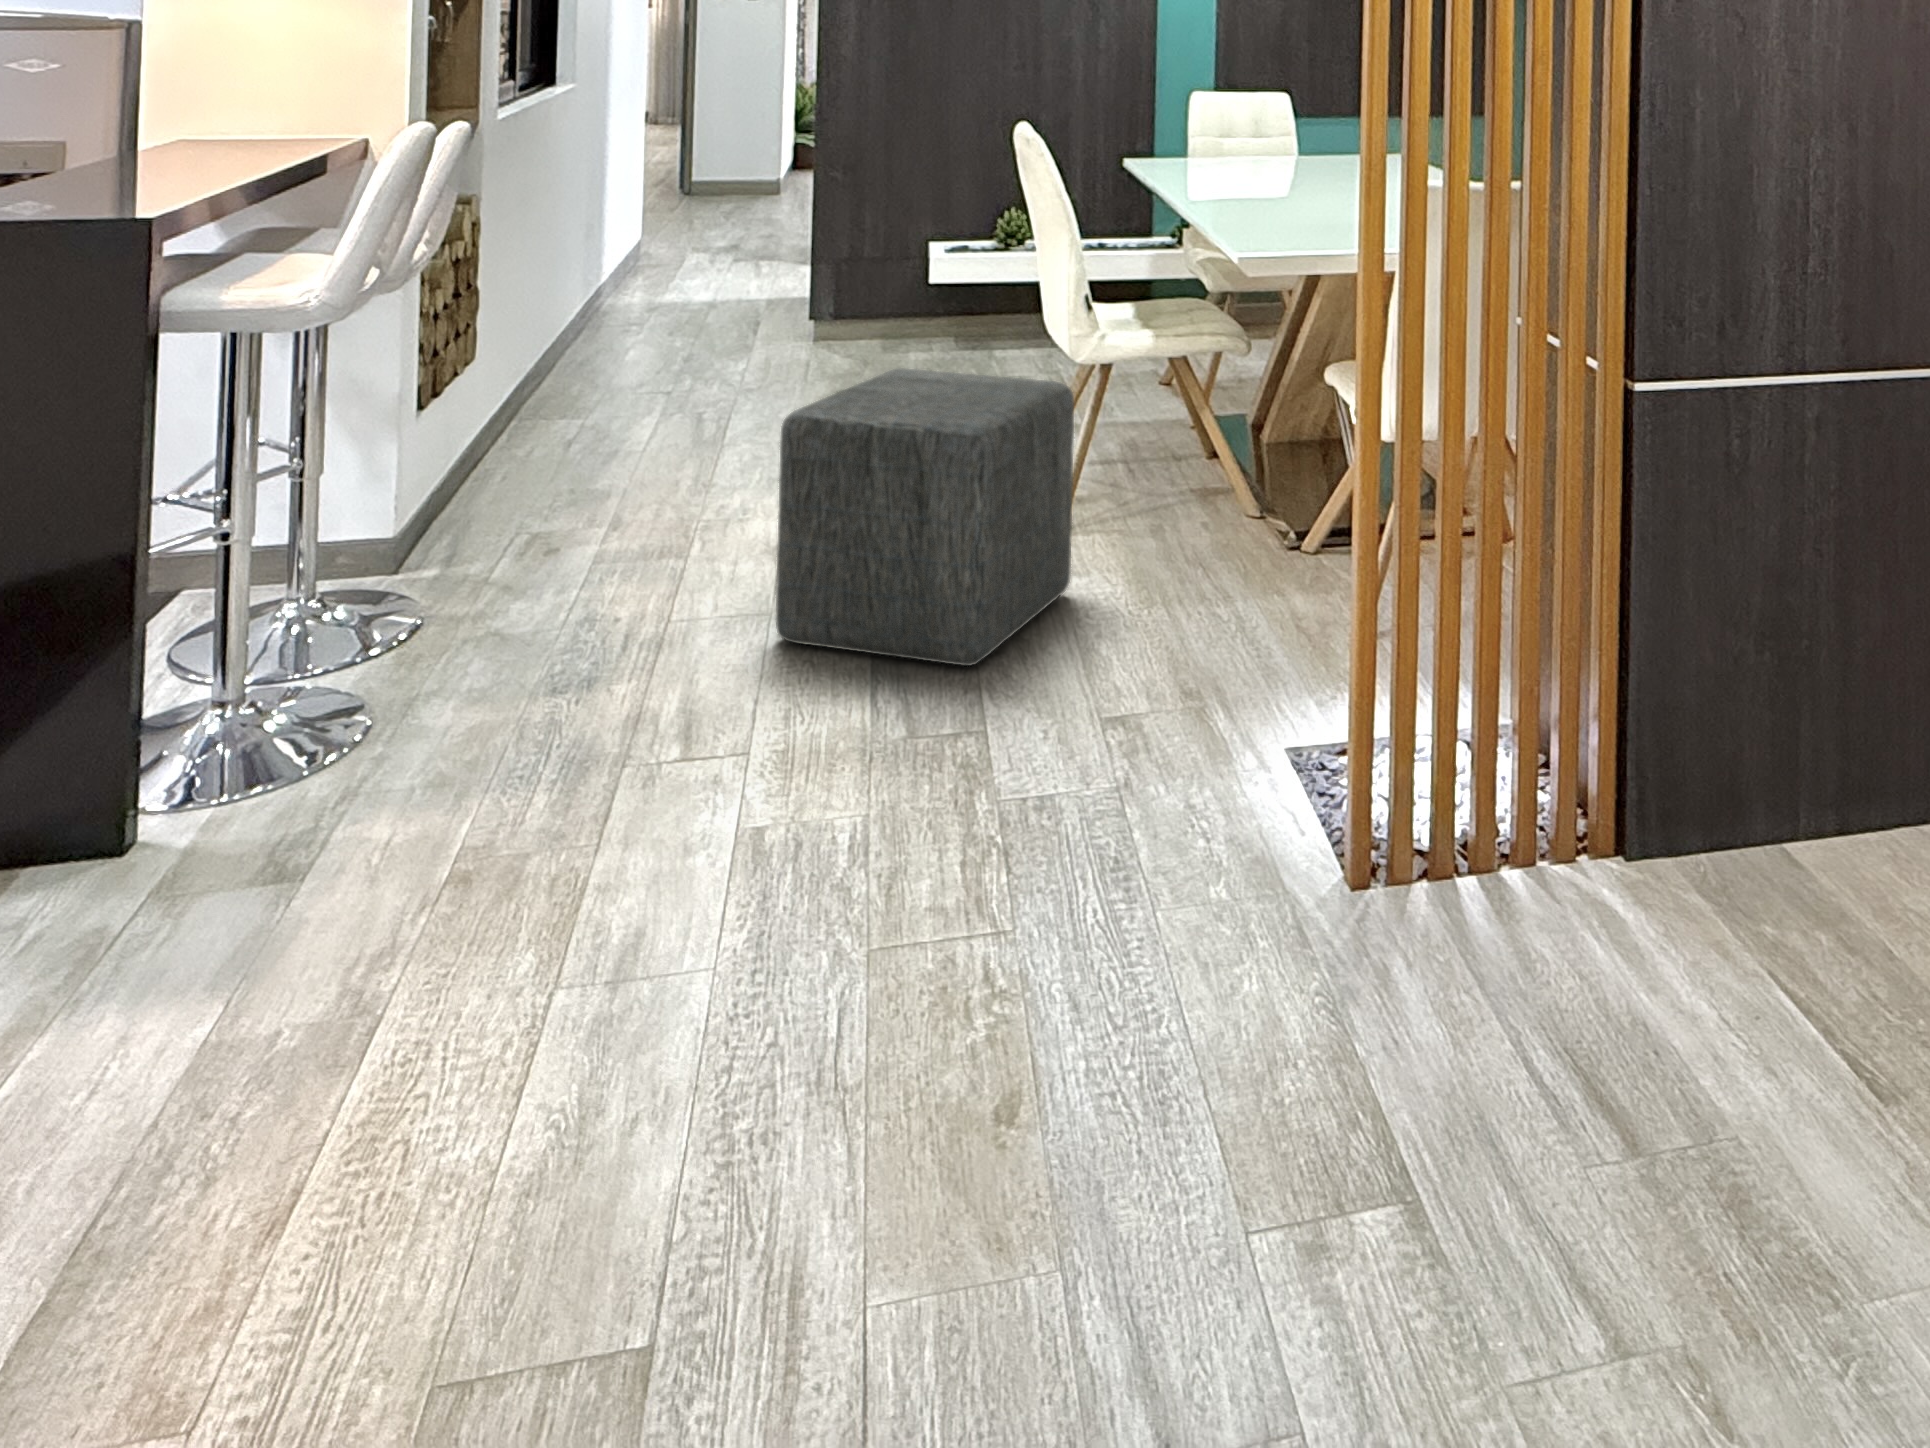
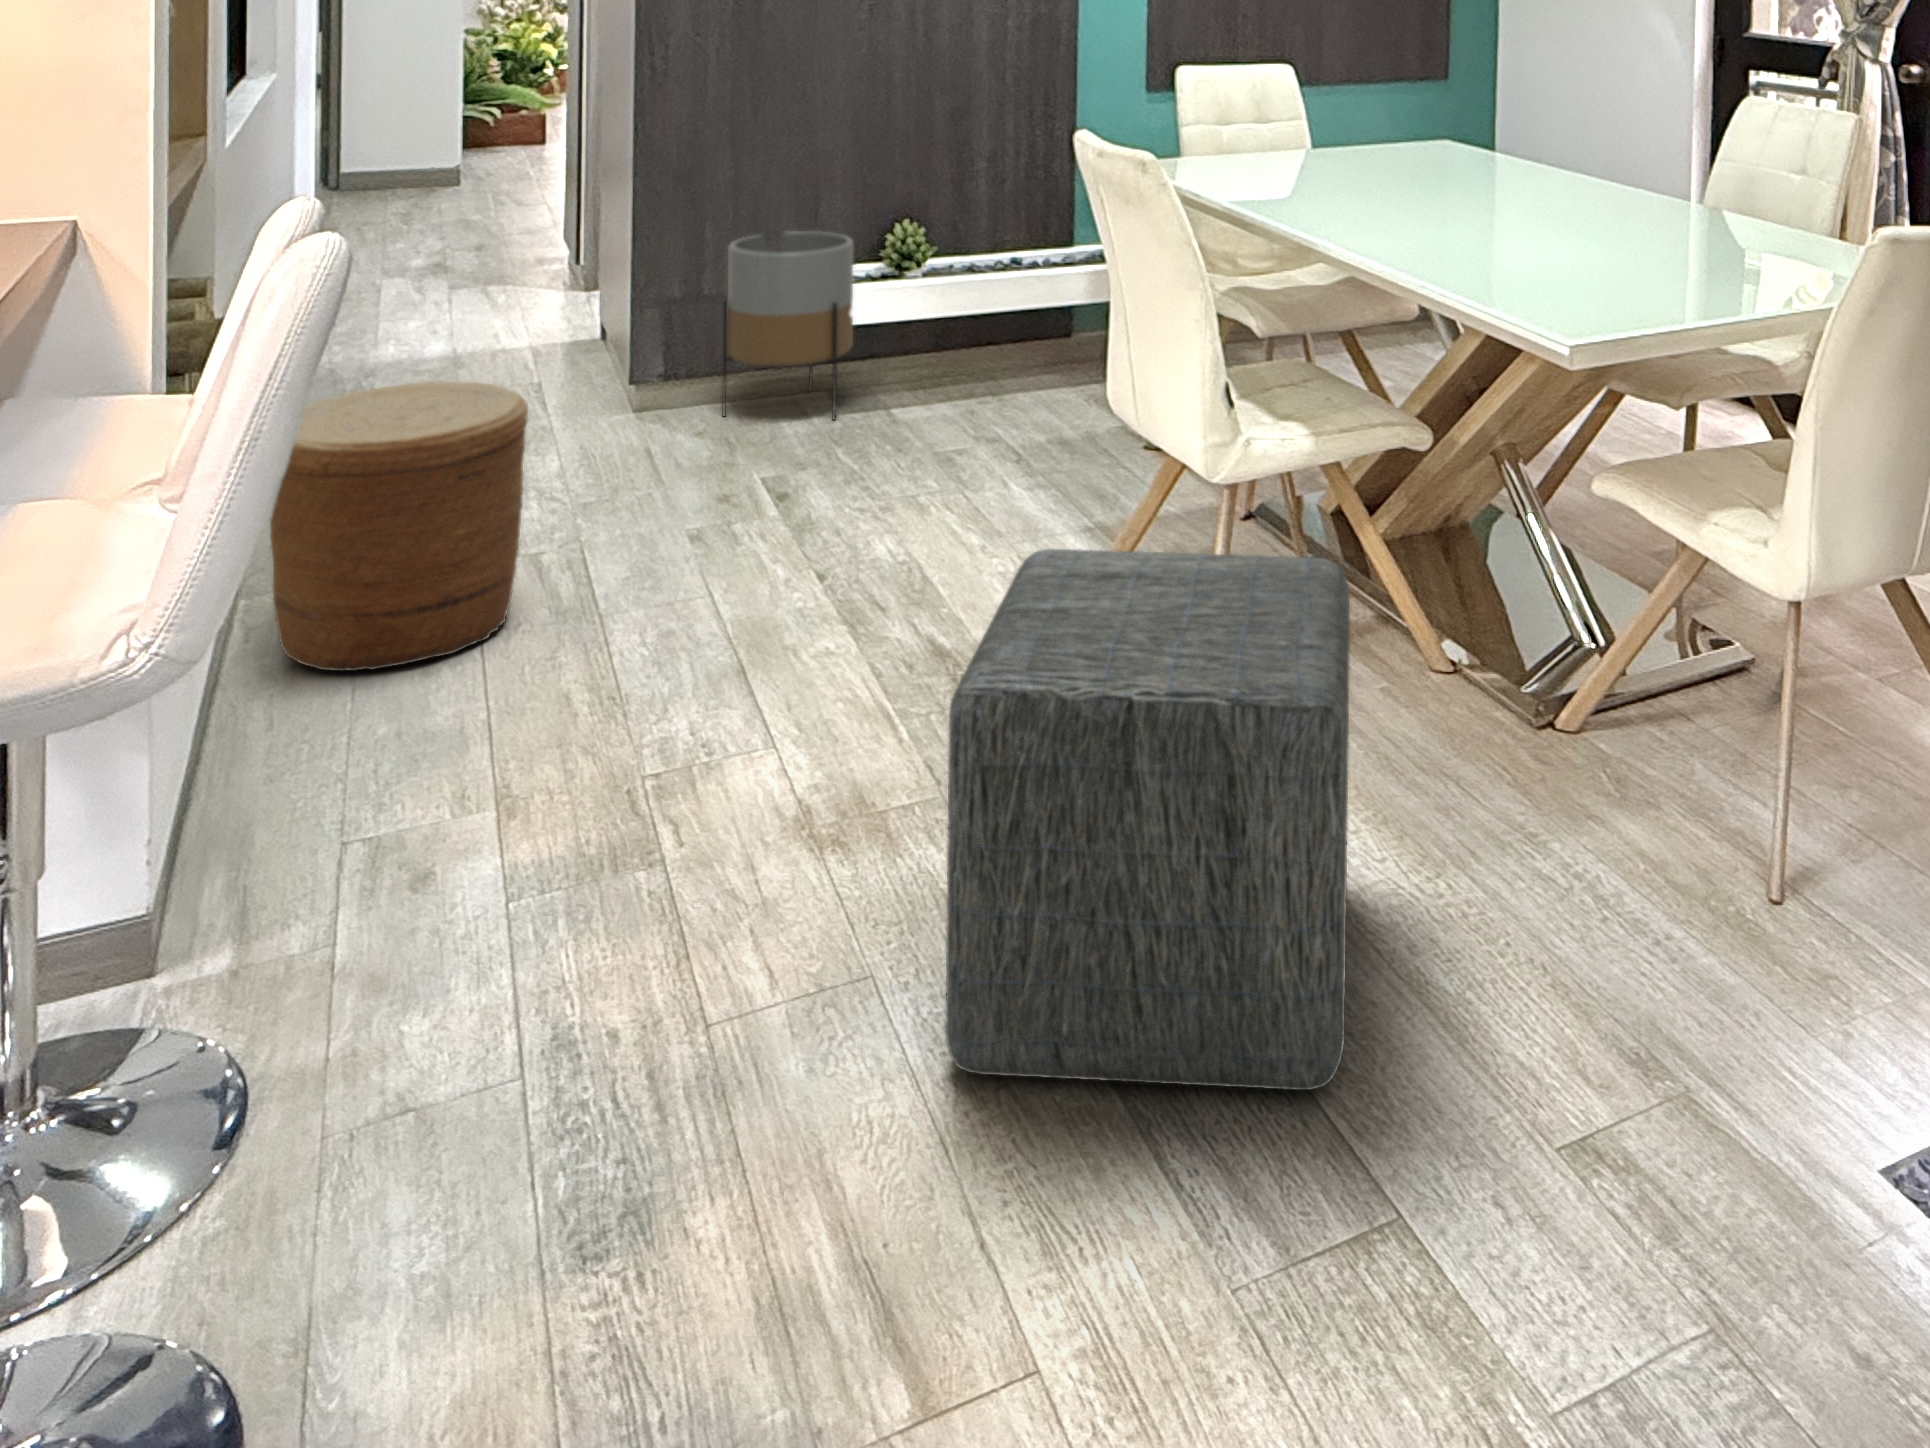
planter: none [872,215,971,355] -> present [722,231,853,419]
woven basket: none [513,285,679,458] -> present [270,382,528,671]

